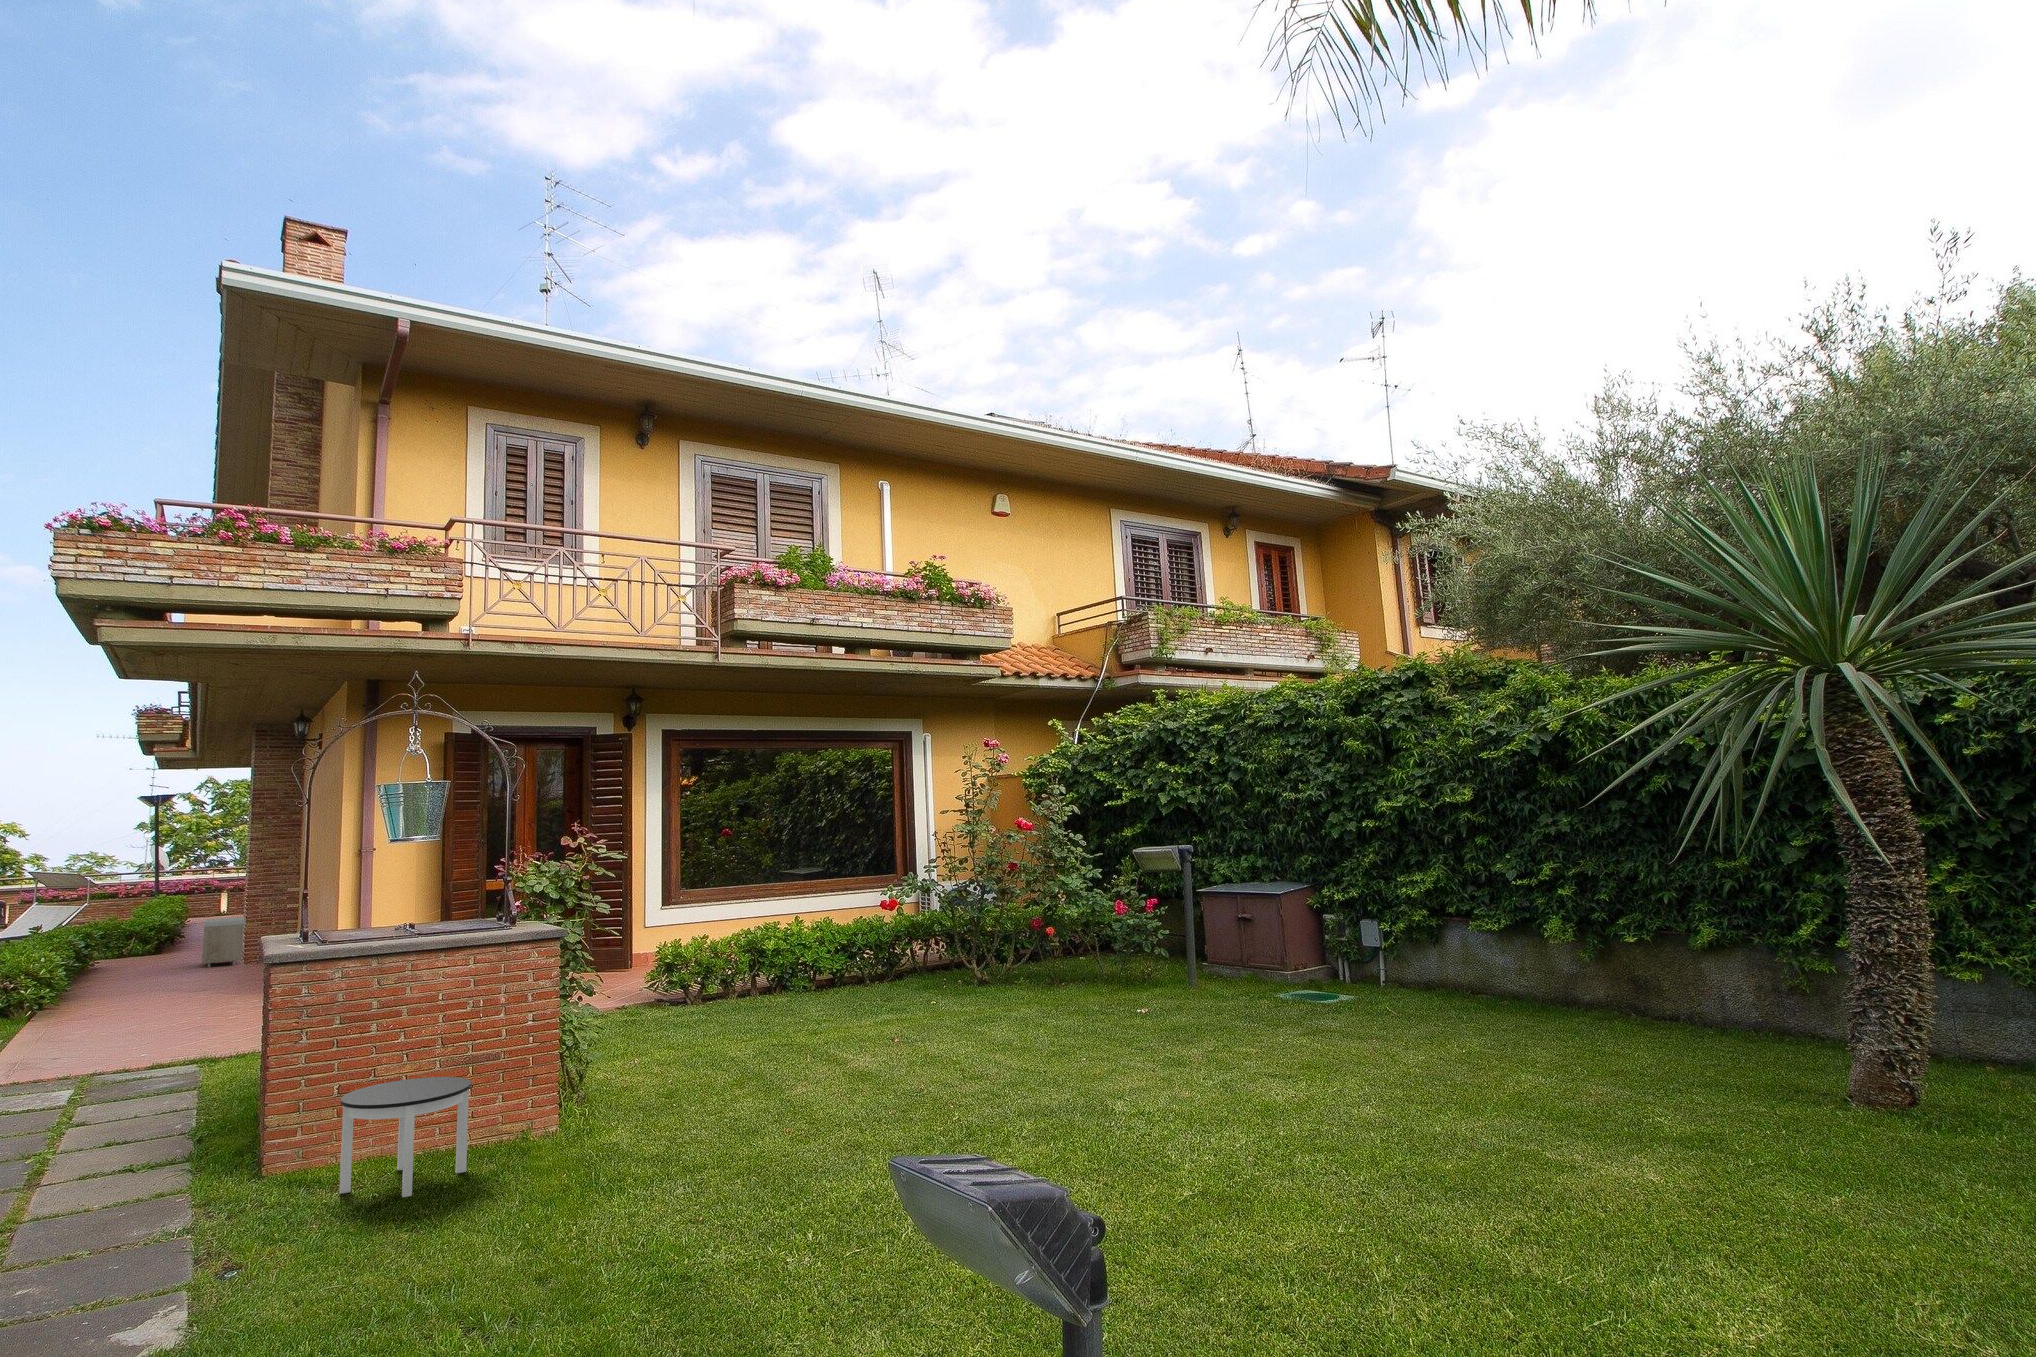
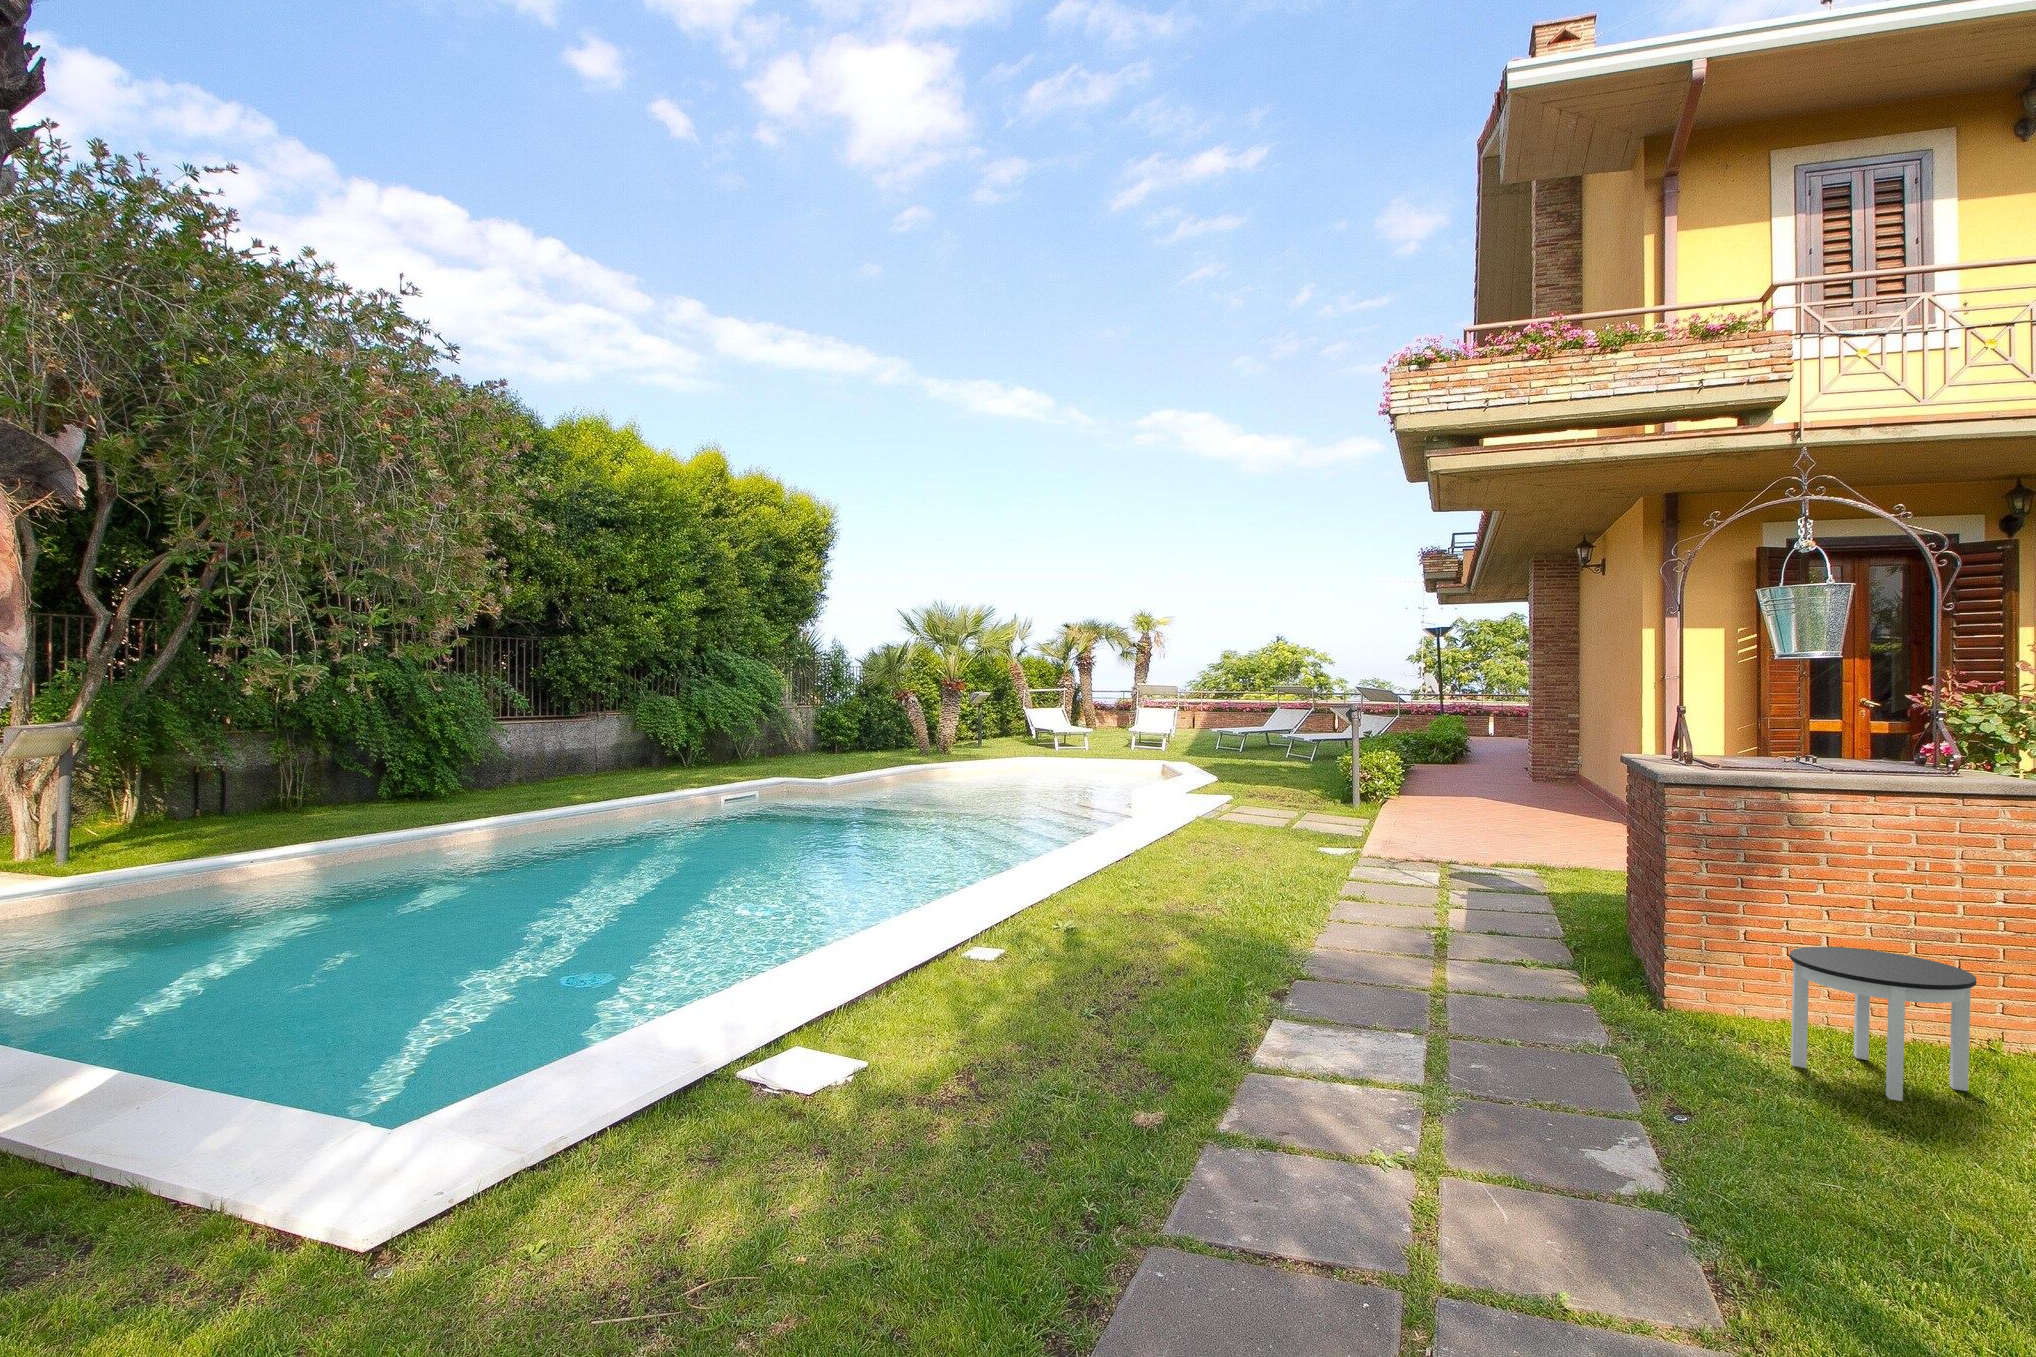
storage bench: present [202,917,245,967] -> none [1492,740,1529,785]

